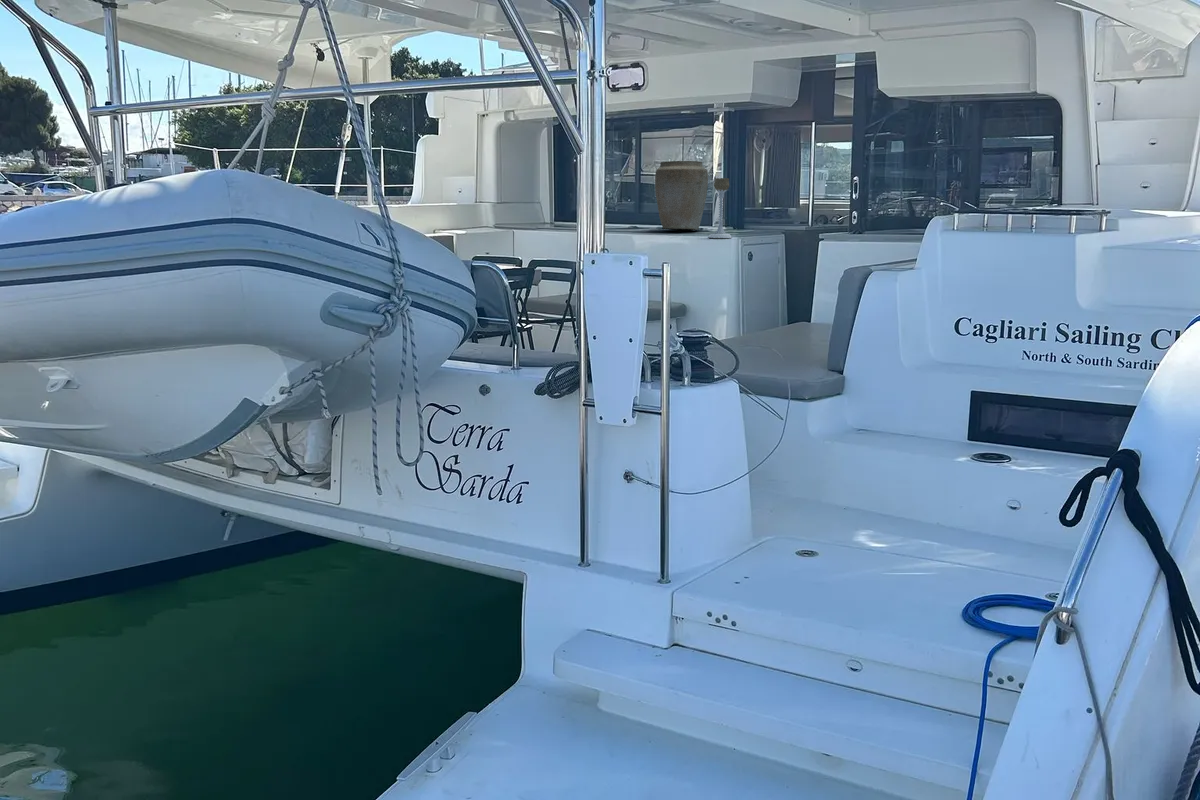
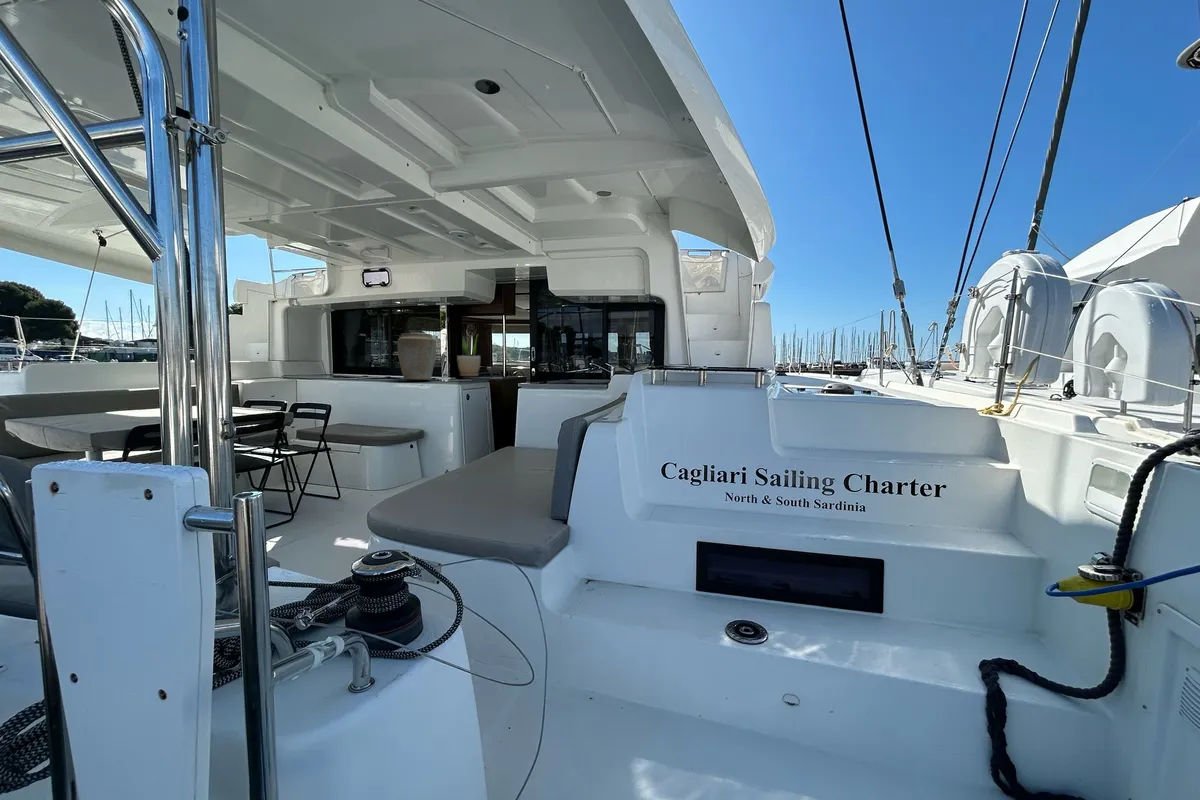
potted plant: none [737,156,773,225] -> present [457,338,480,376]
candle holder: present [709,178,732,238] -> none [436,344,454,386]

